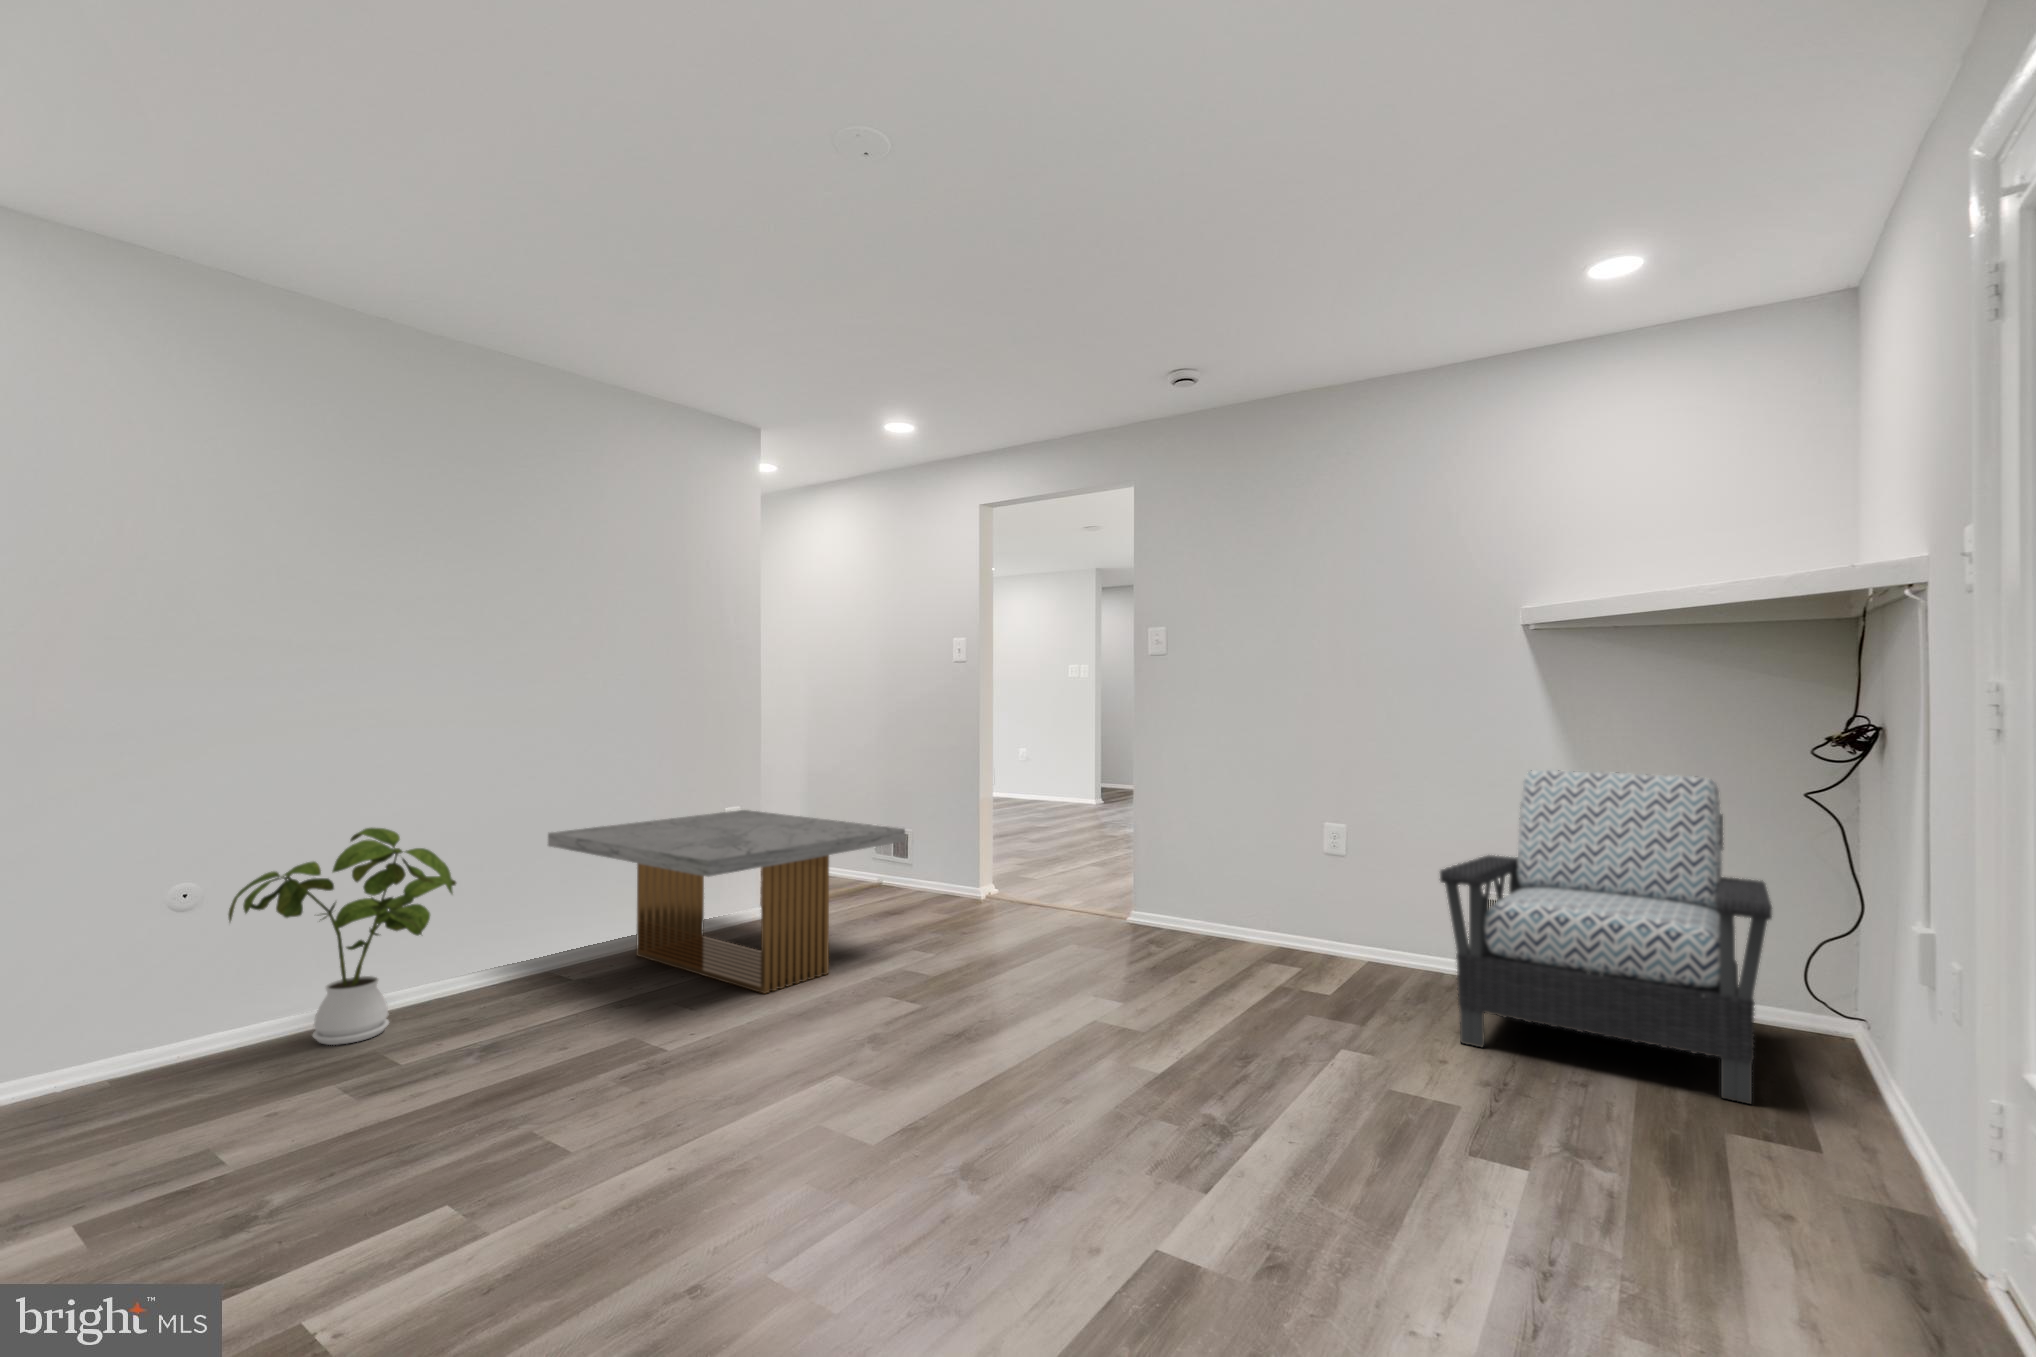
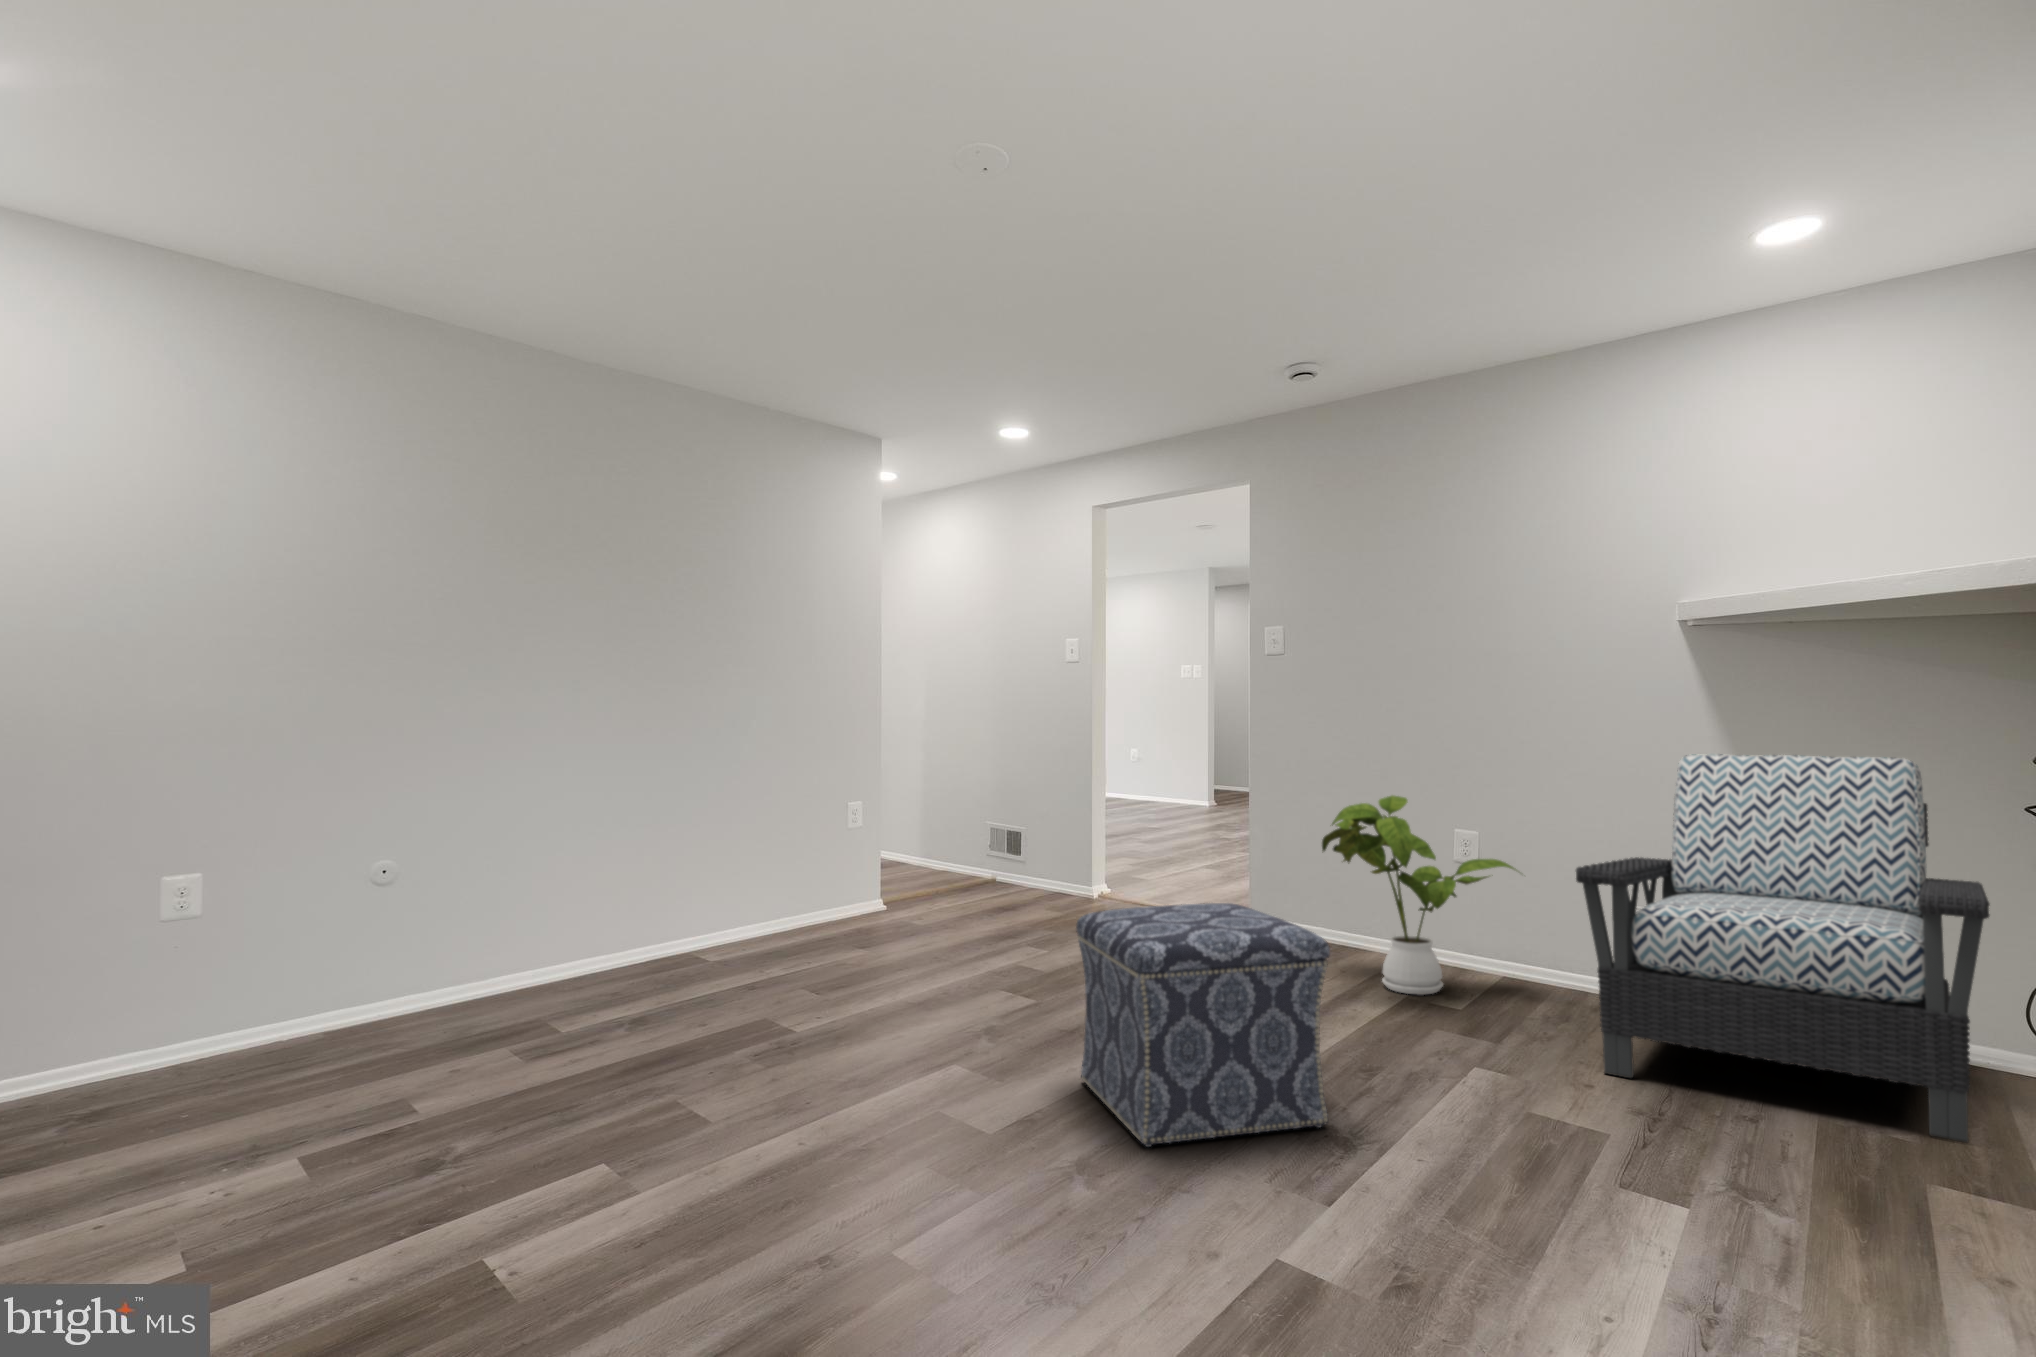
coffee table: present [548,810,905,994] -> none [547,814,945,1014]
house plant: present [228,828,456,1045] -> present [1322,795,1516,995]
ottoman: none [1018,901,1235,1121] -> present [1076,903,1330,1147]

